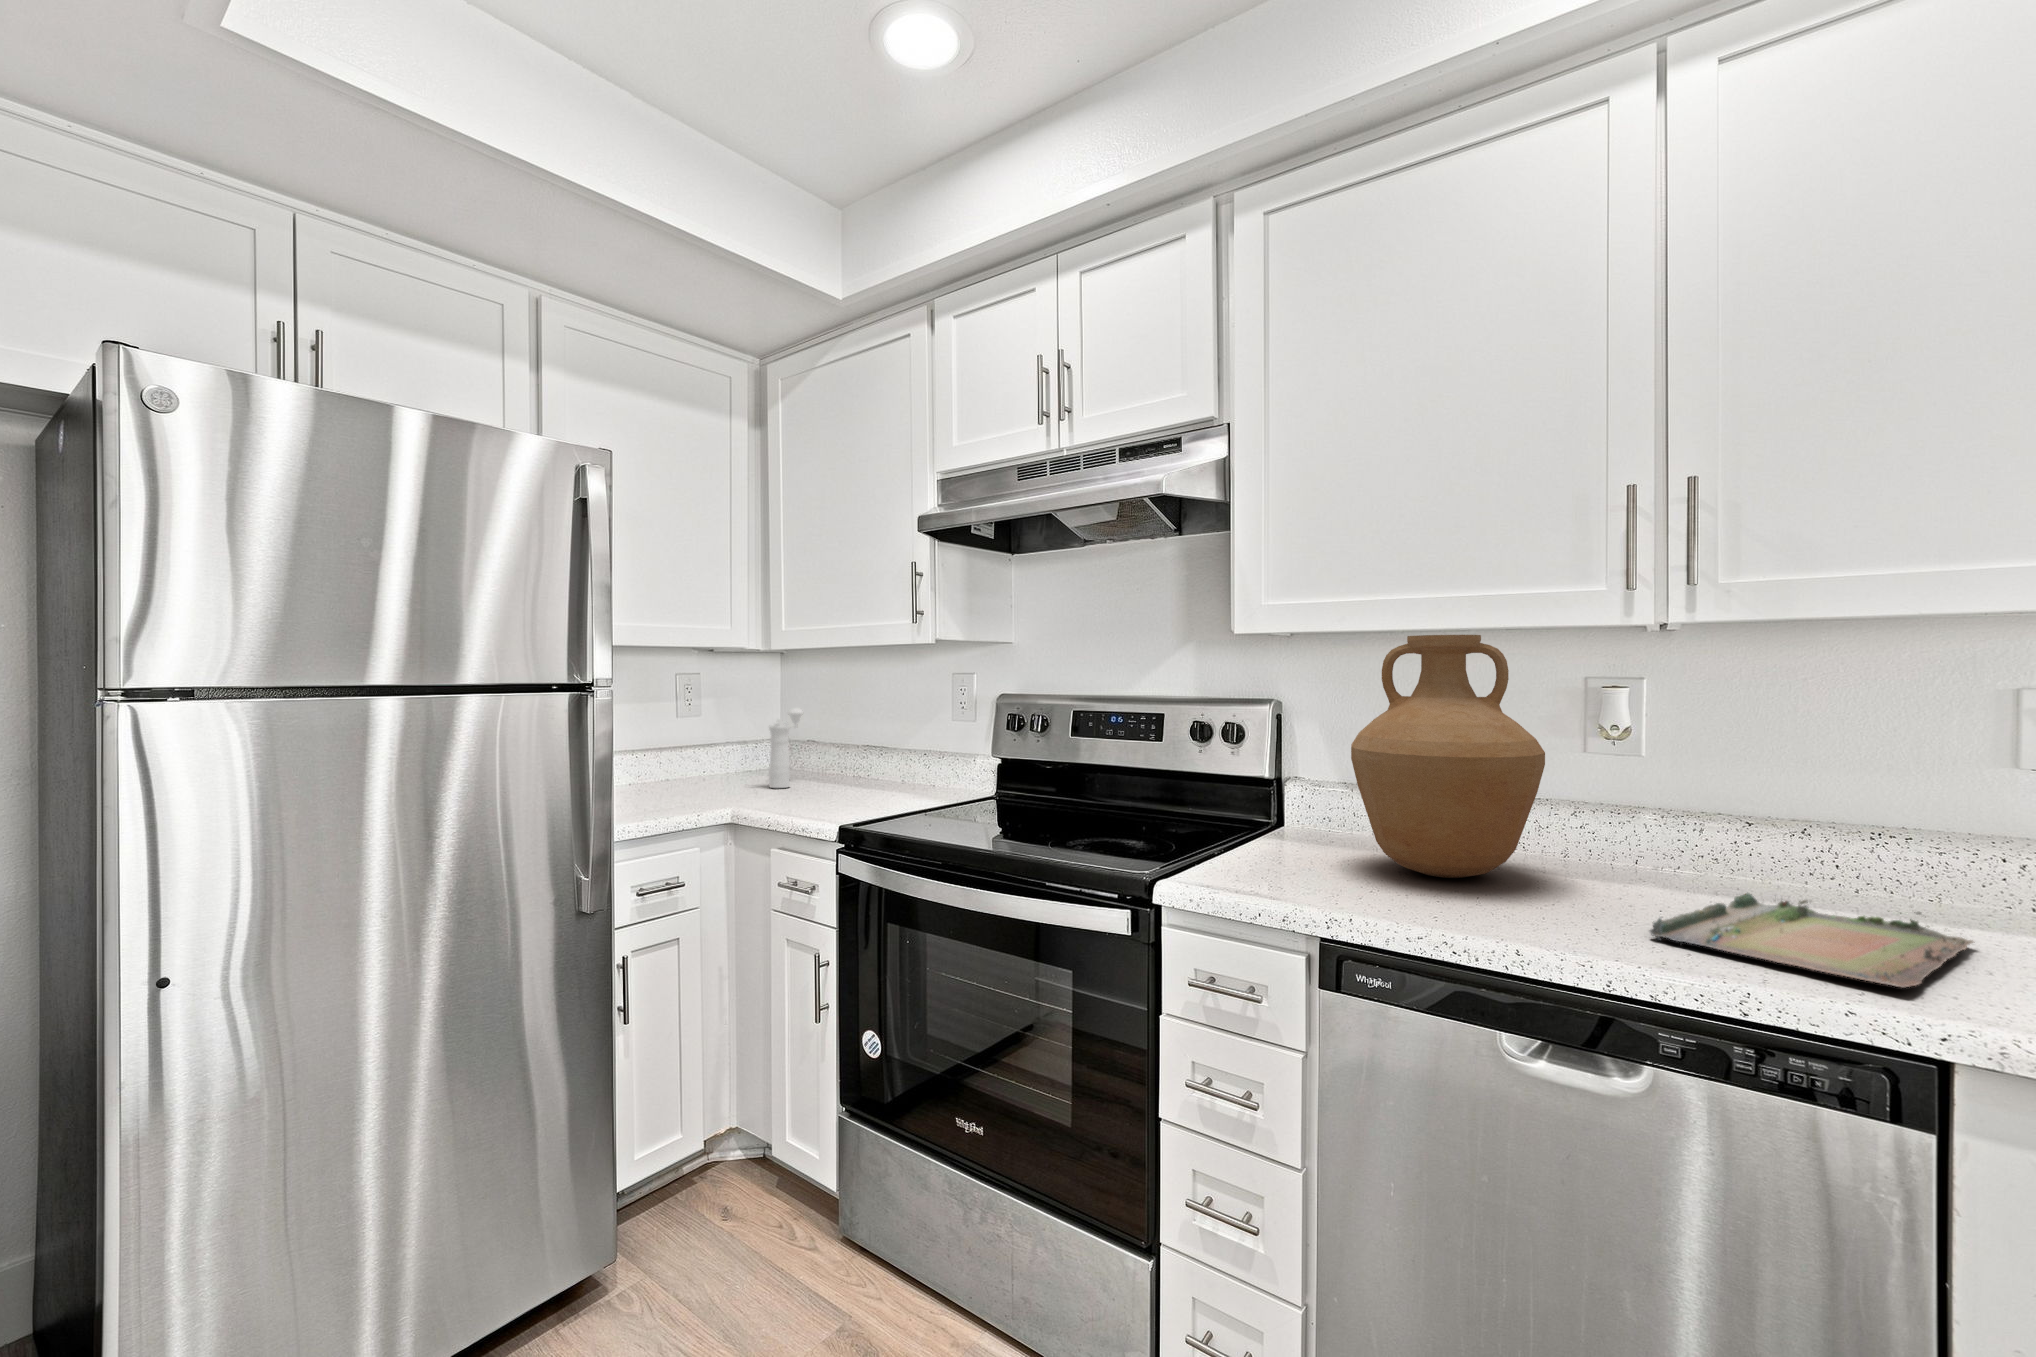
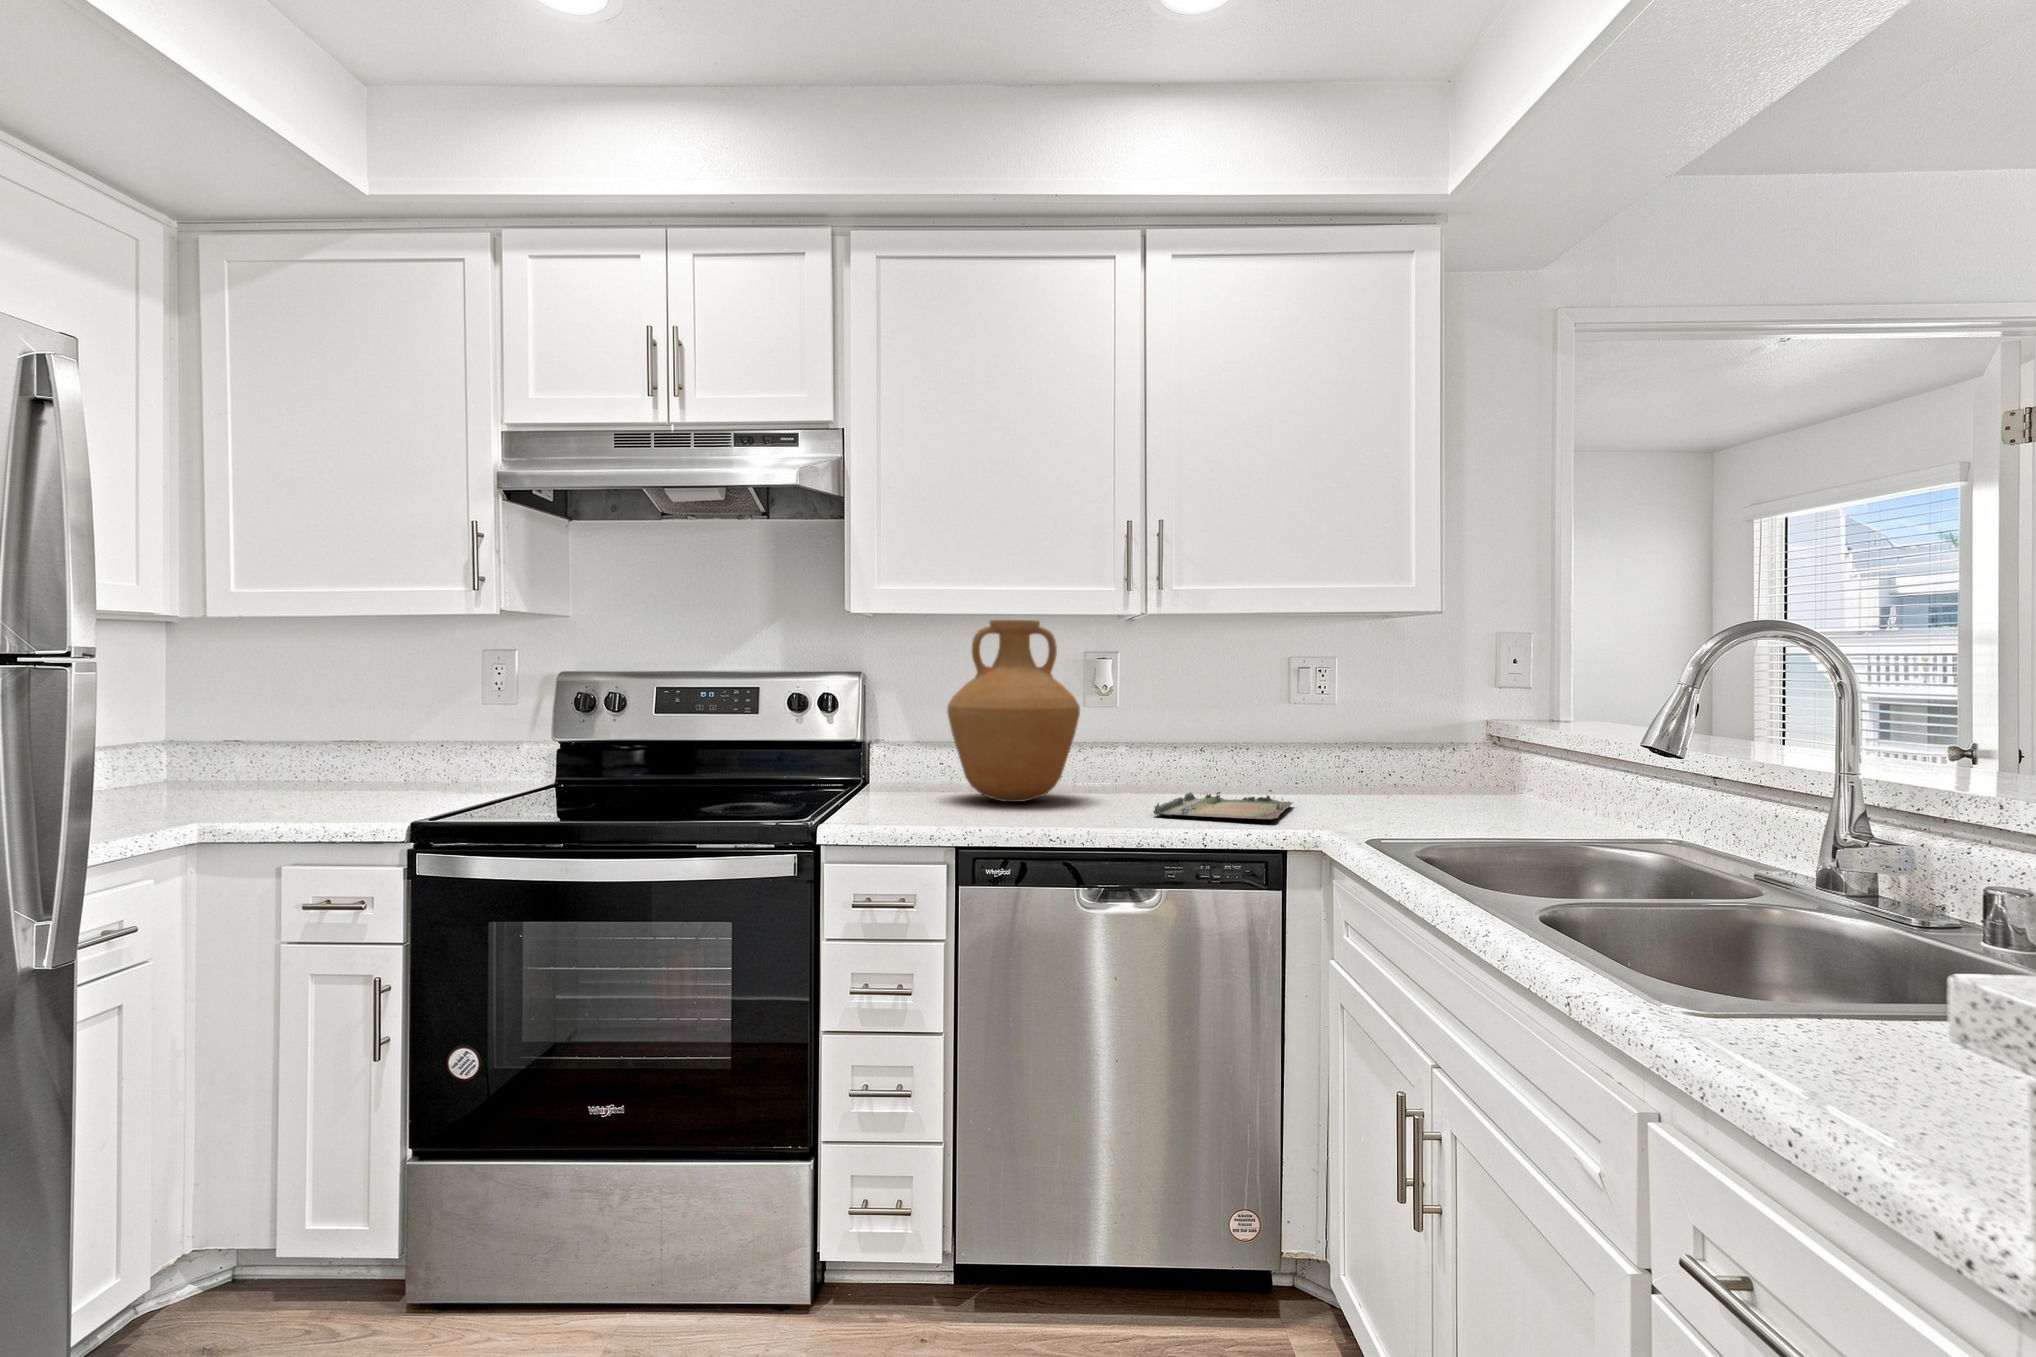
pepper mill: present [769,708,803,788] -> none [222,690,258,789]

